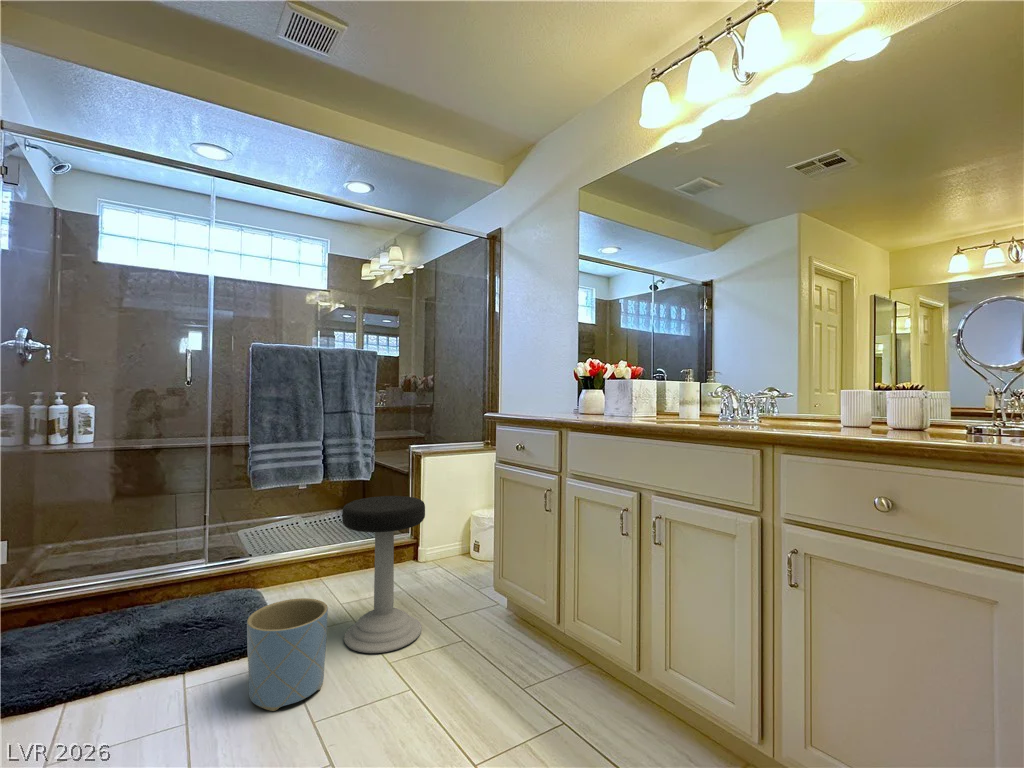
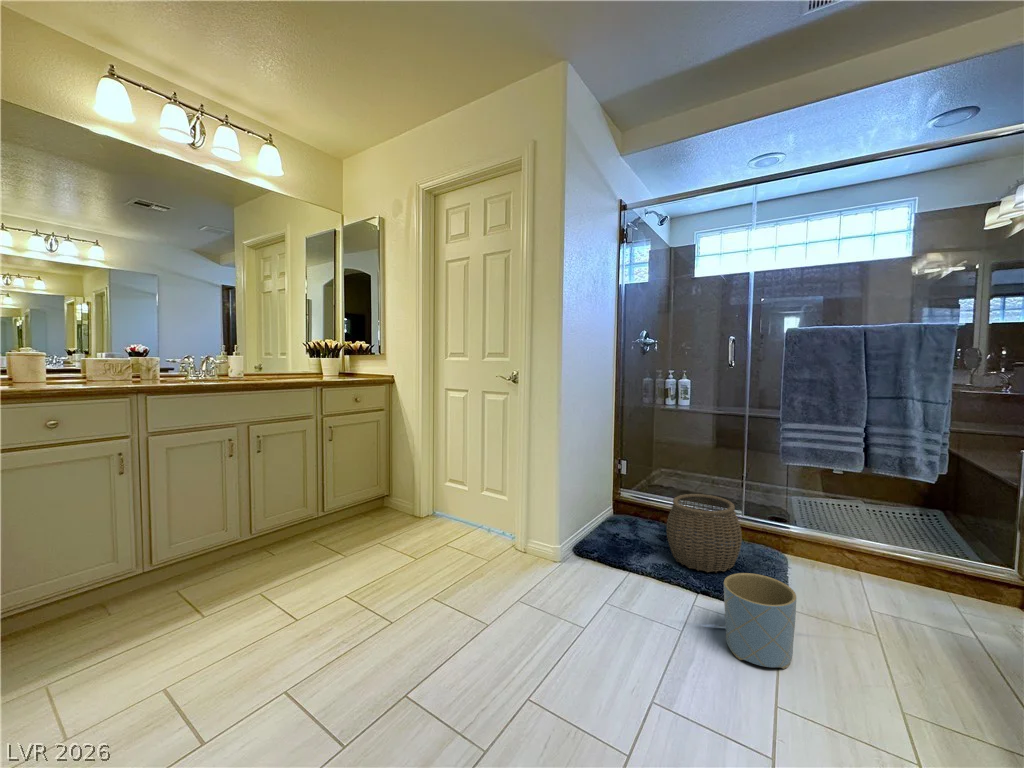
stool: present [342,496,425,653] -> none [833,506,954,691]
woven basket: none [109,541,225,652] -> present [667,494,742,572]

